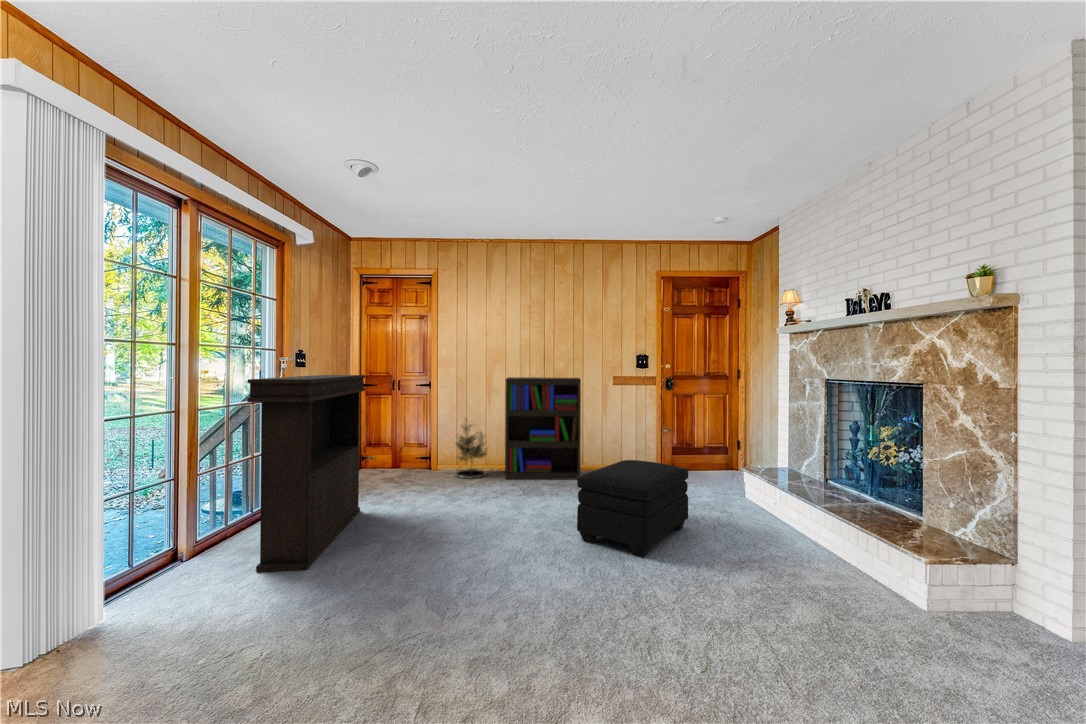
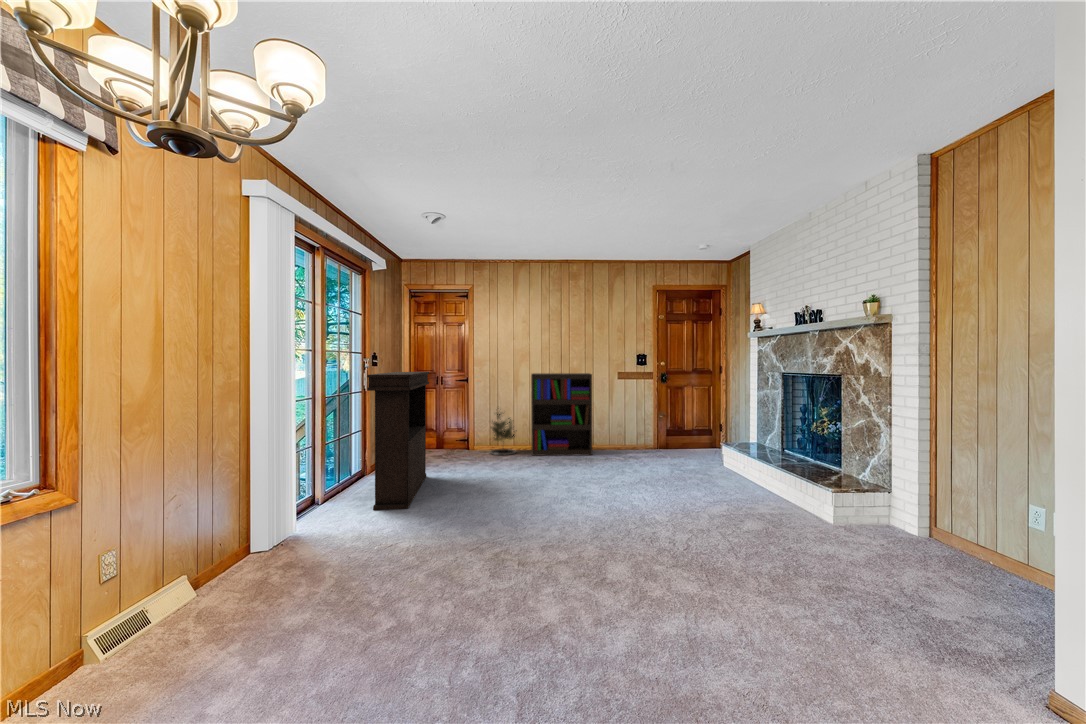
ottoman: present [577,460,688,557] -> none [596,435,677,500]

